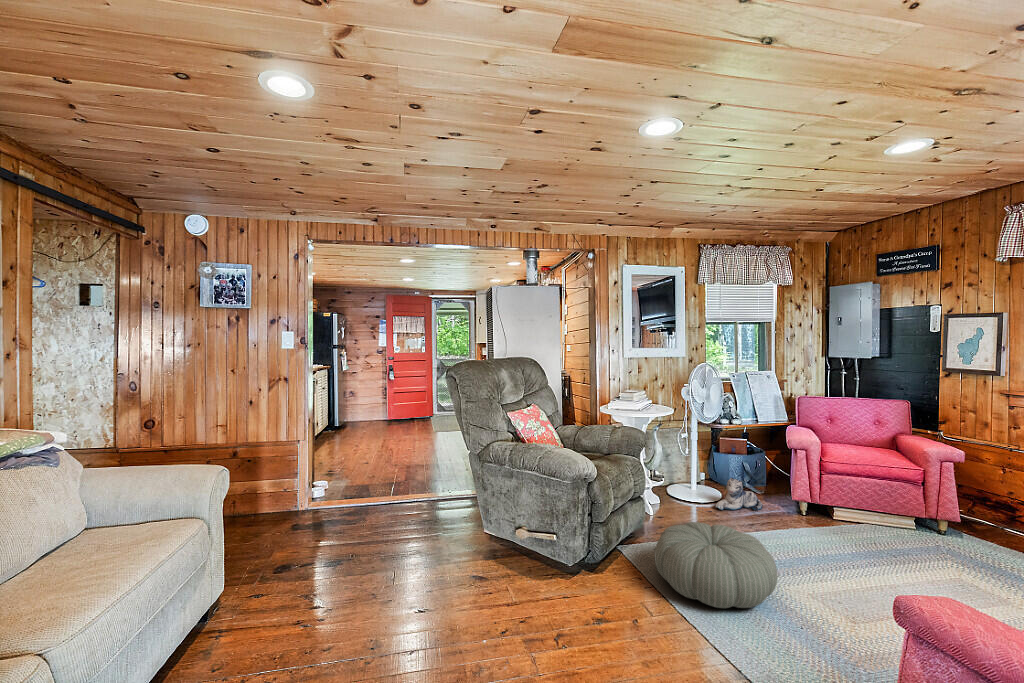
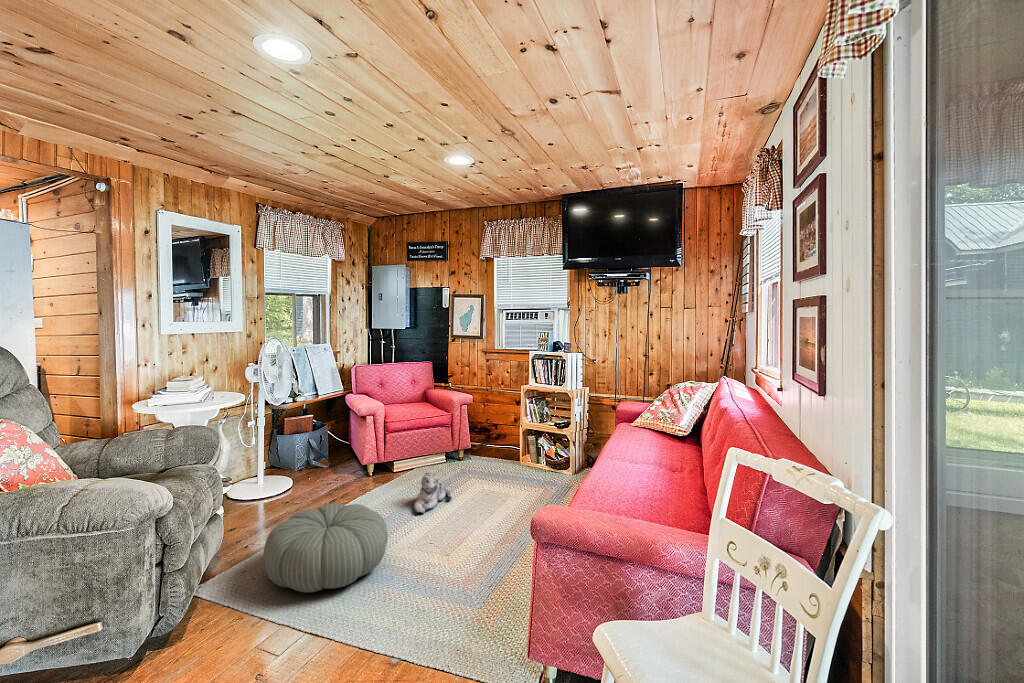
plush toy: present [715,478,763,510] -> present [414,473,452,513]

